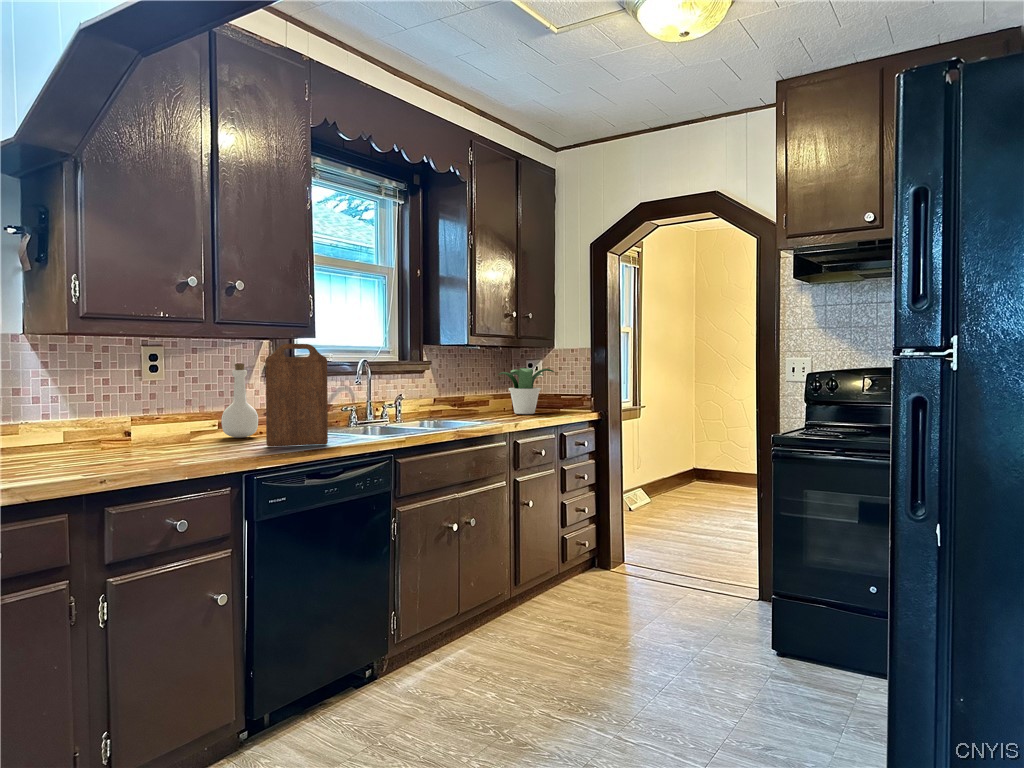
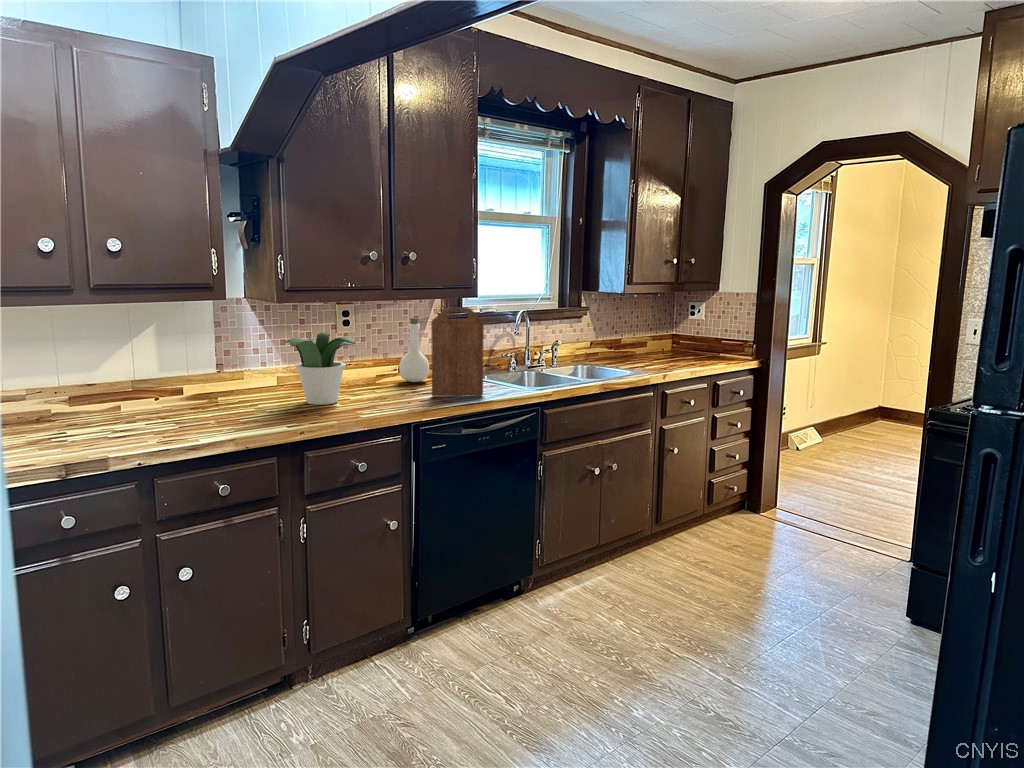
potted plant: present [498,368,554,414] -> present [285,333,355,405]

